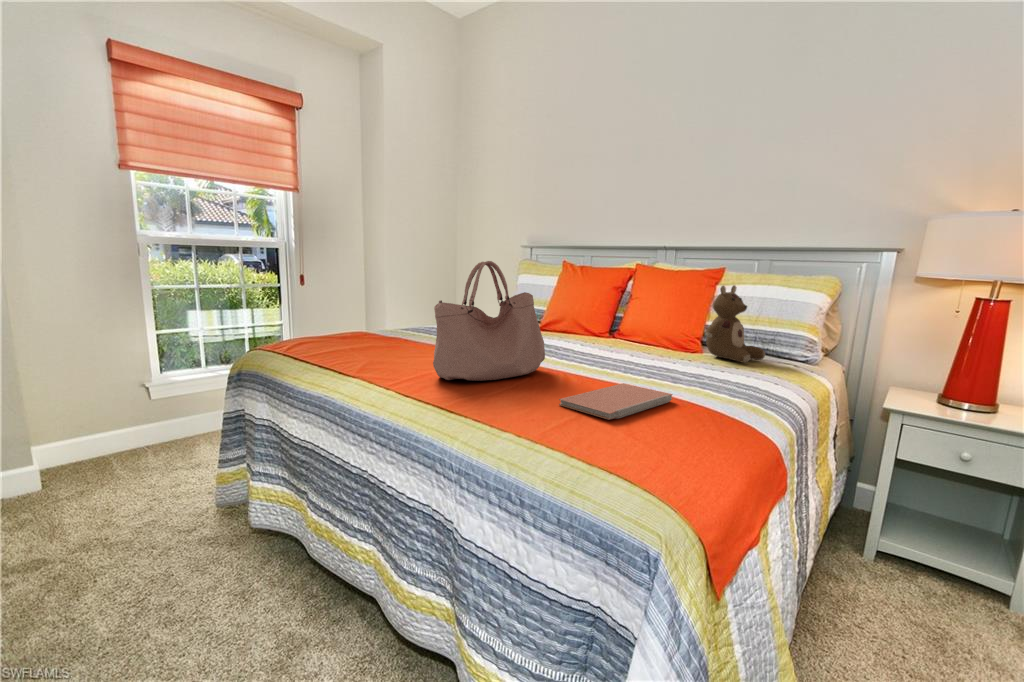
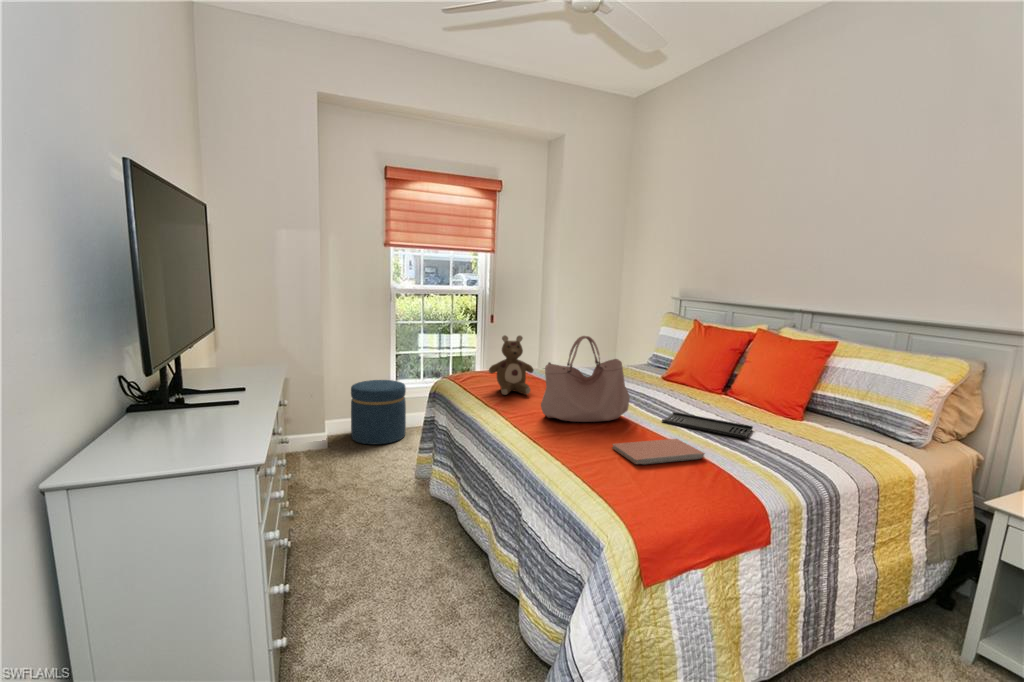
stuffed bear: present [706,285,765,363] -> present [489,335,534,395]
tray: none [584,358,686,375] -> present [662,412,753,438]
ottoman: none [77,372,185,472] -> present [351,380,406,444]

